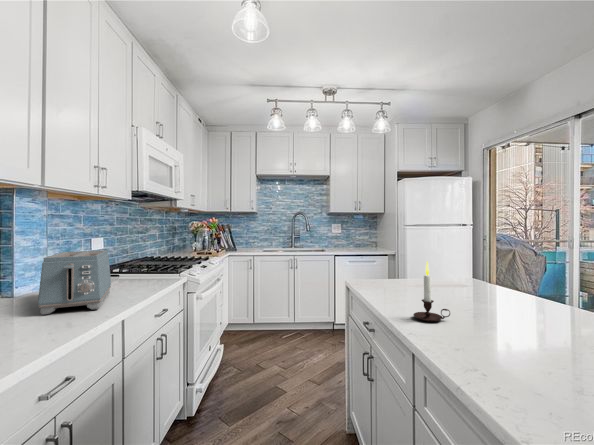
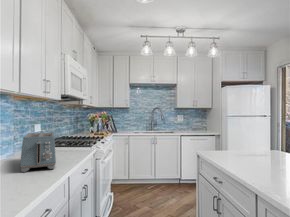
candle: present [413,262,450,321] -> none [250,140,273,177]

